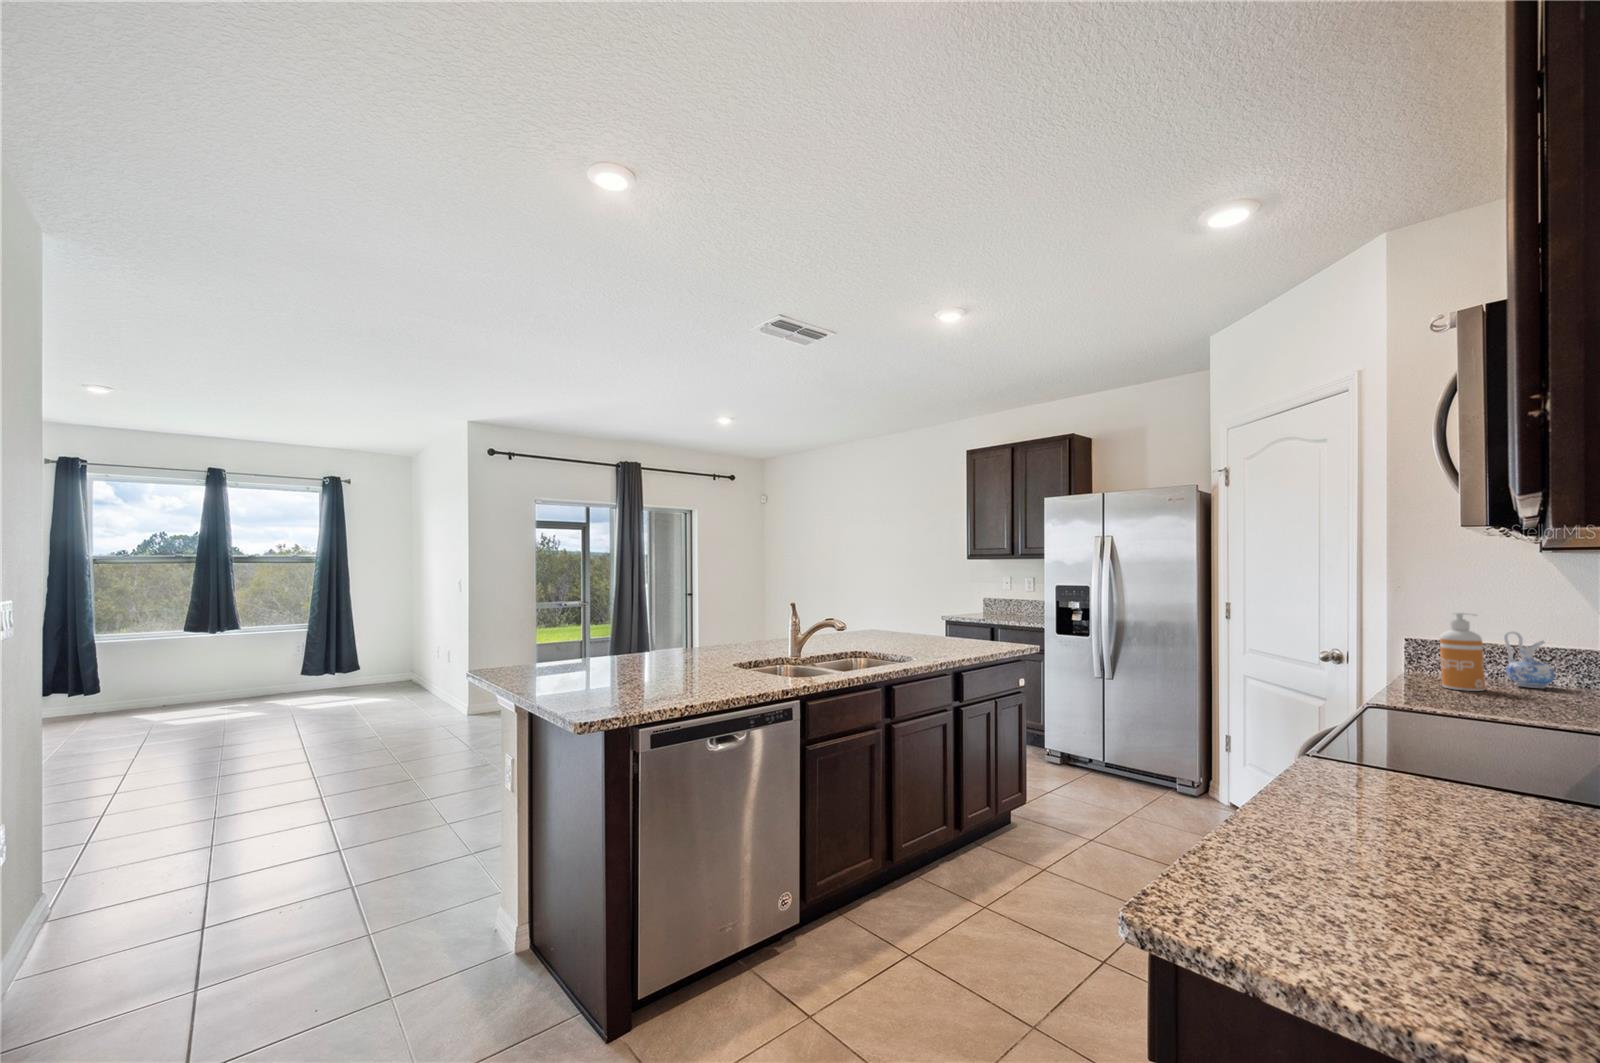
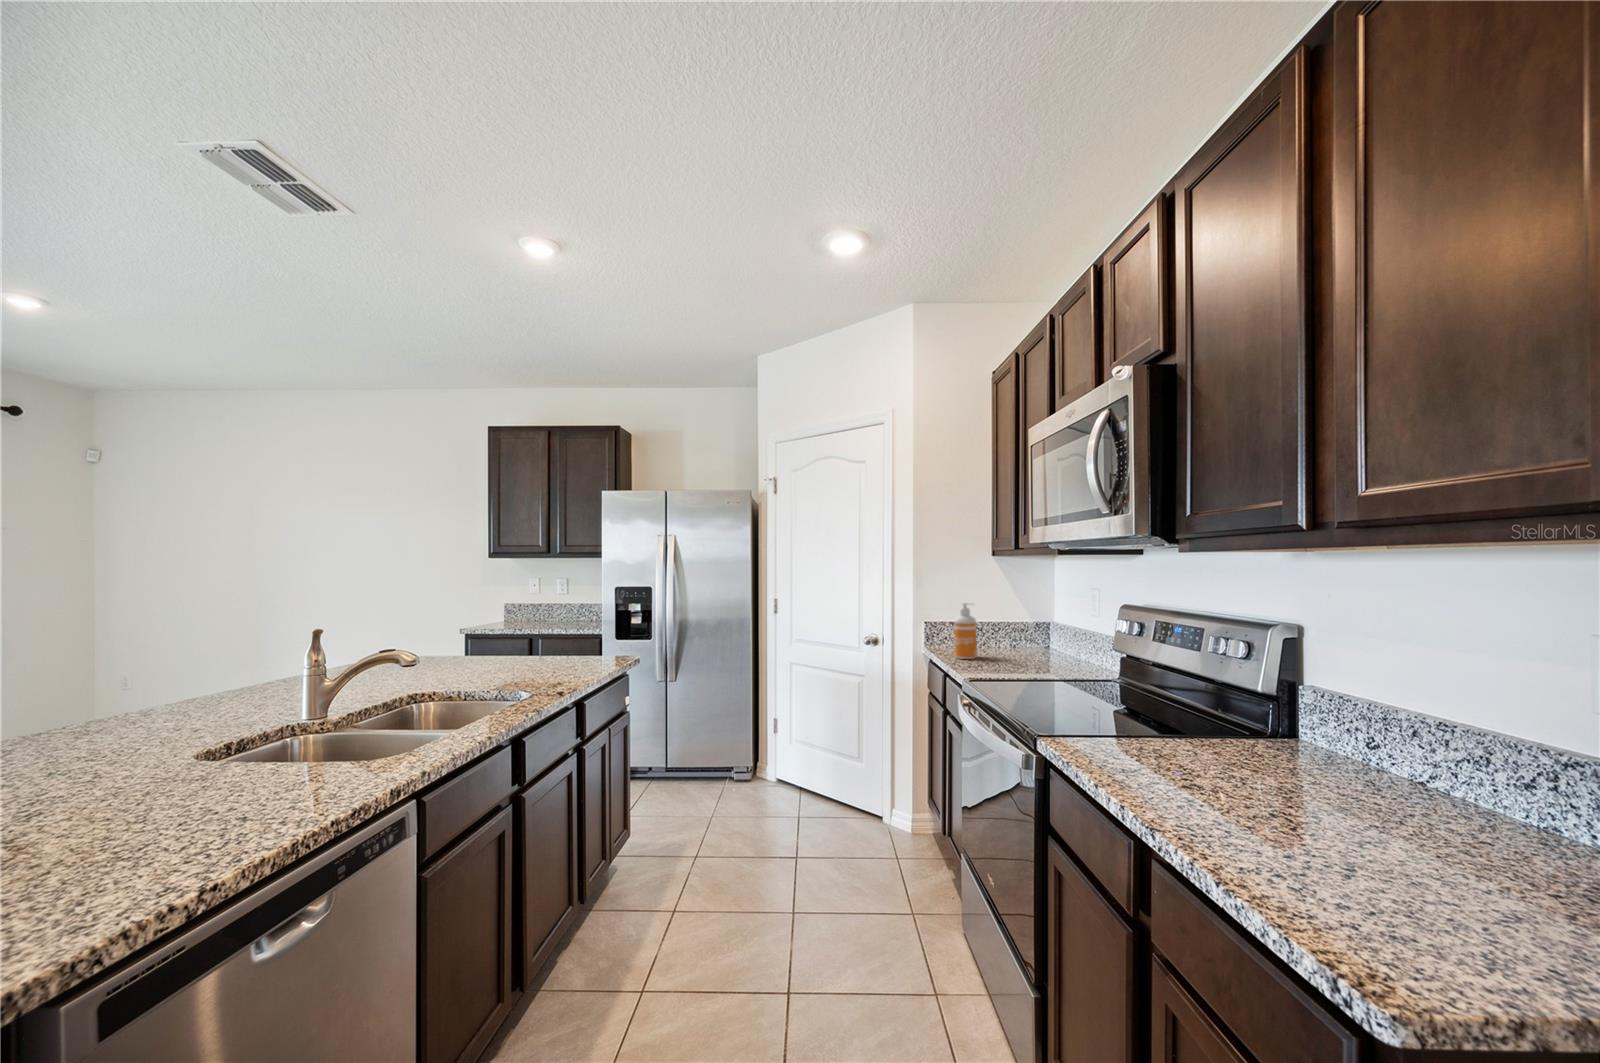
ceramic pitcher: present [1504,631,1554,688] -> none [981,613,1005,651]

